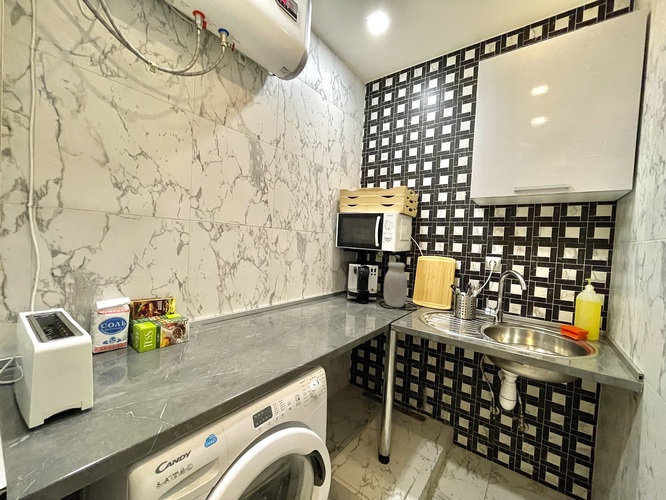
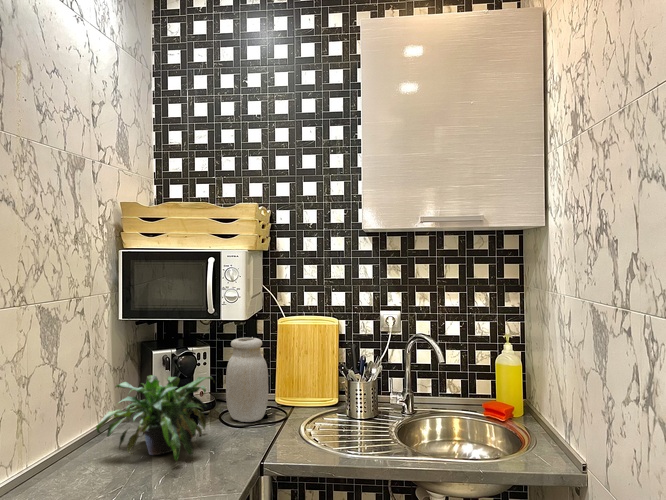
potted plant: none [318,269,374,313] -> present [96,375,213,461]

